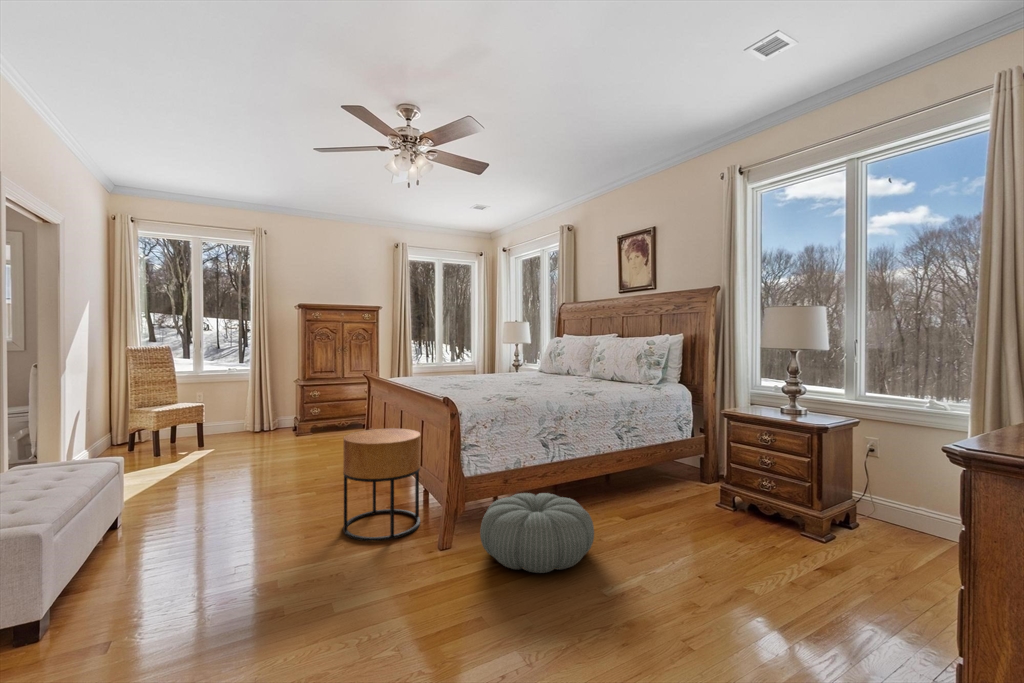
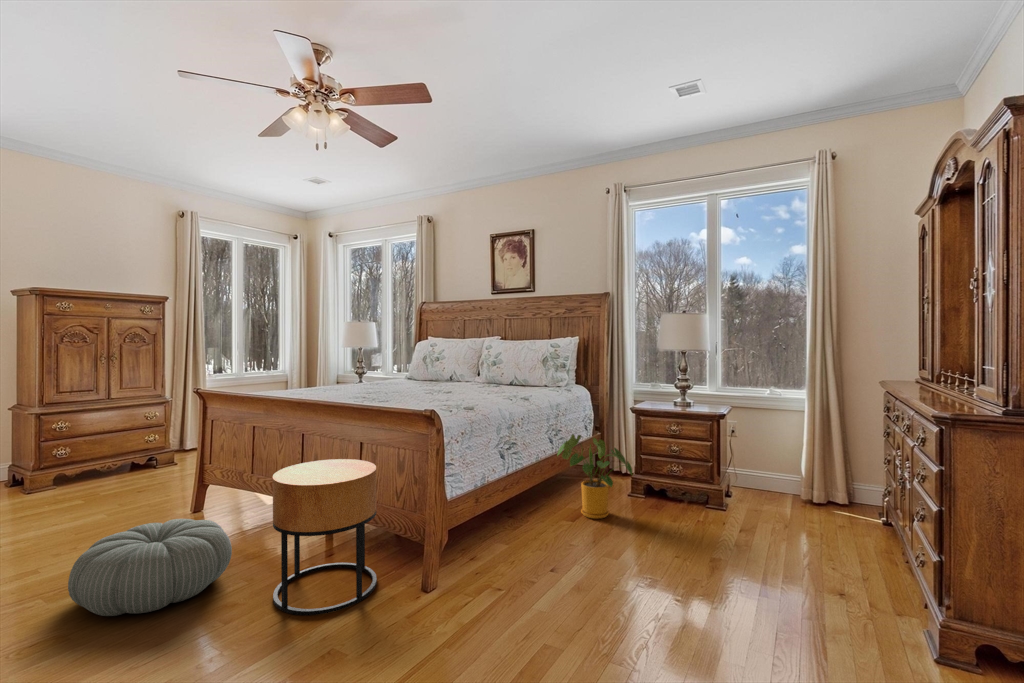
house plant: none [618,433,690,523] -> present [558,434,632,519]
pouf: present [480,493,594,573] -> present [68,519,232,616]

